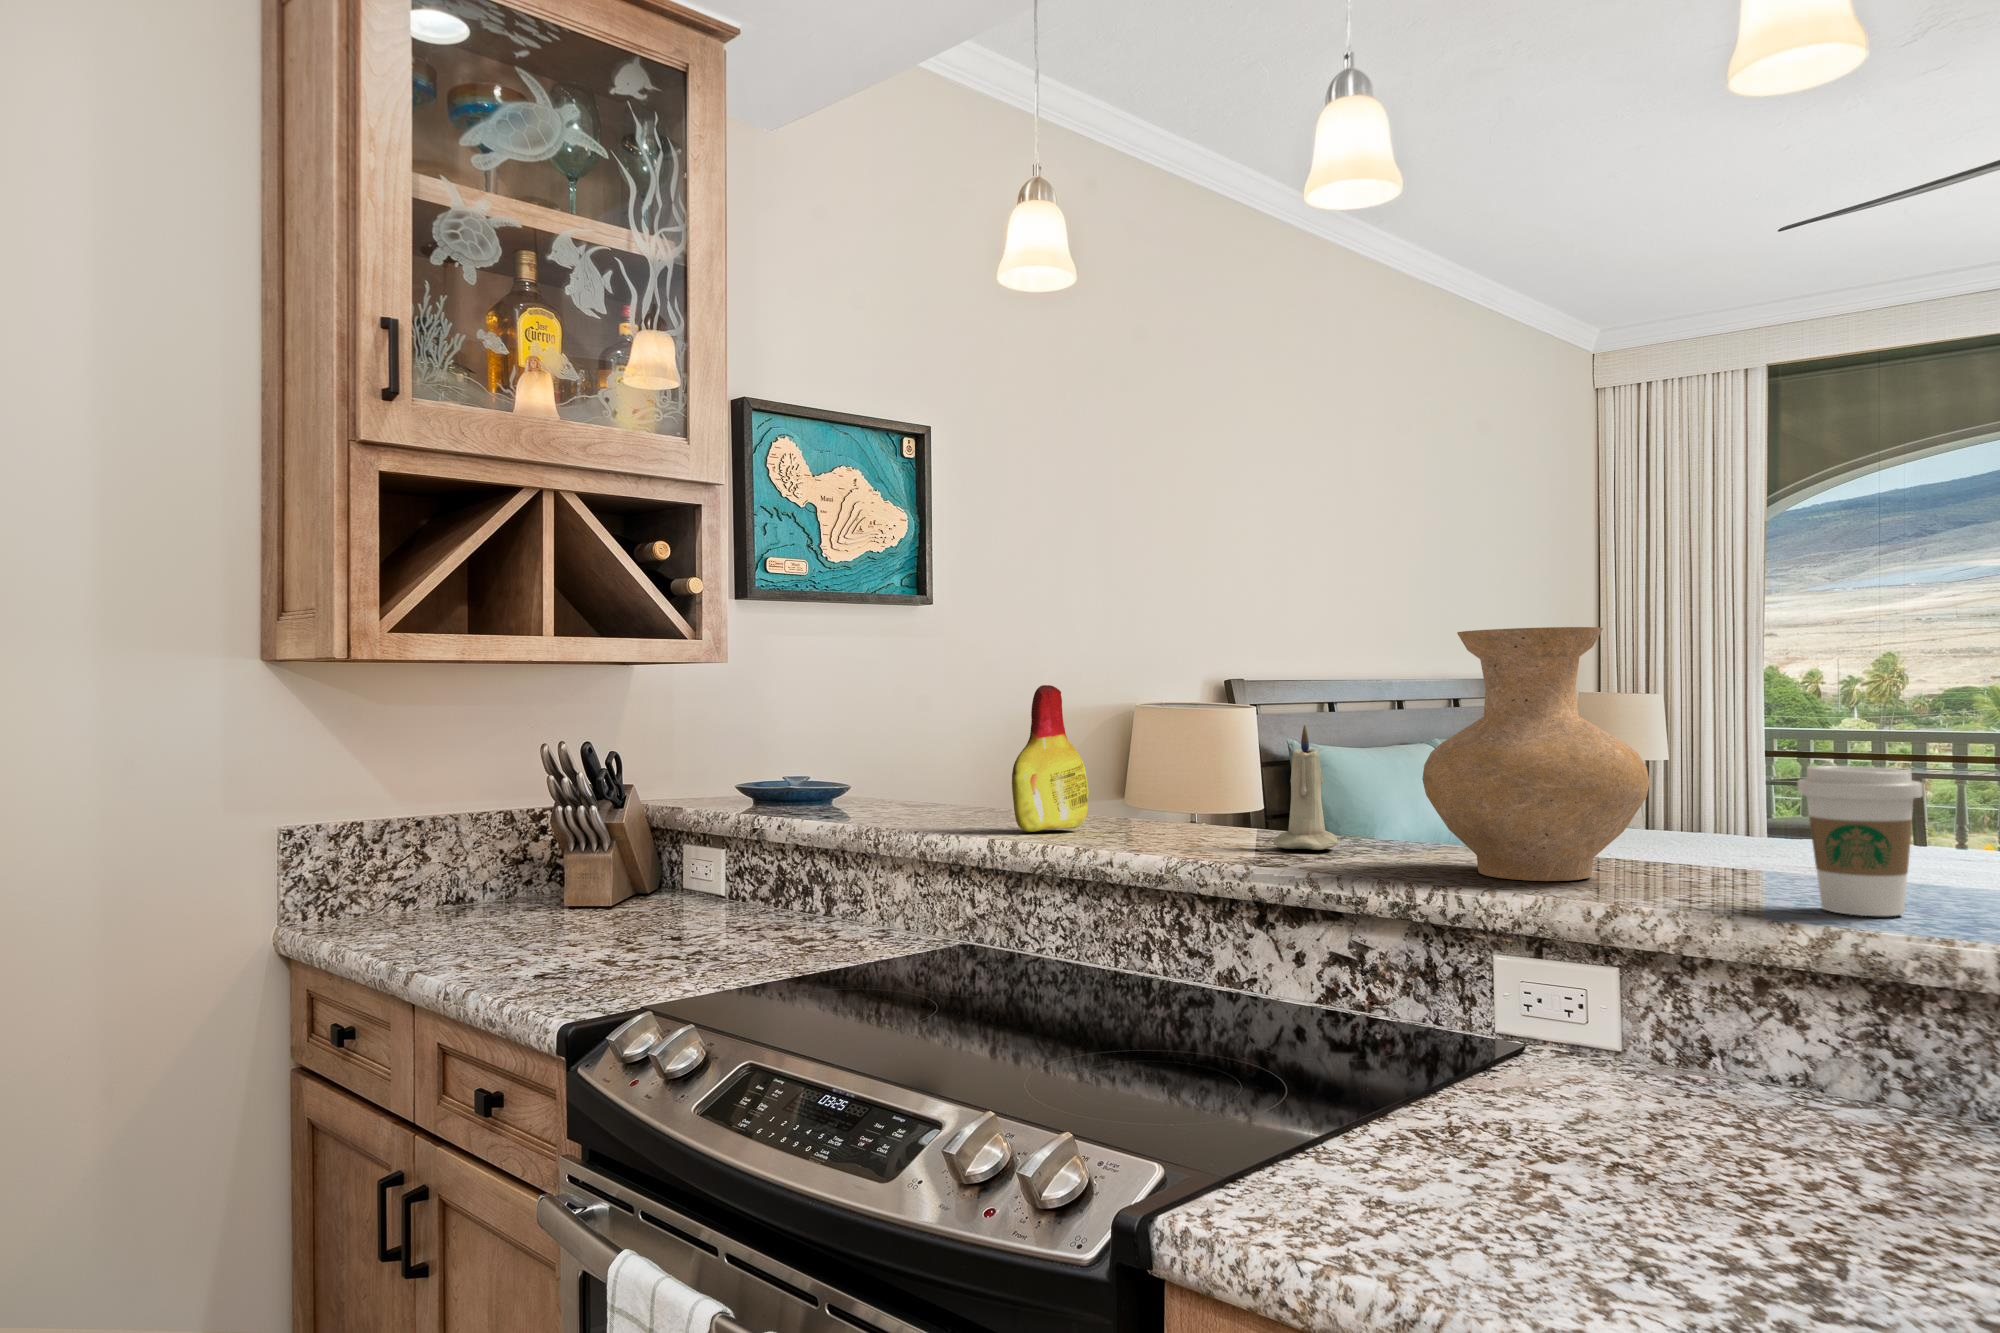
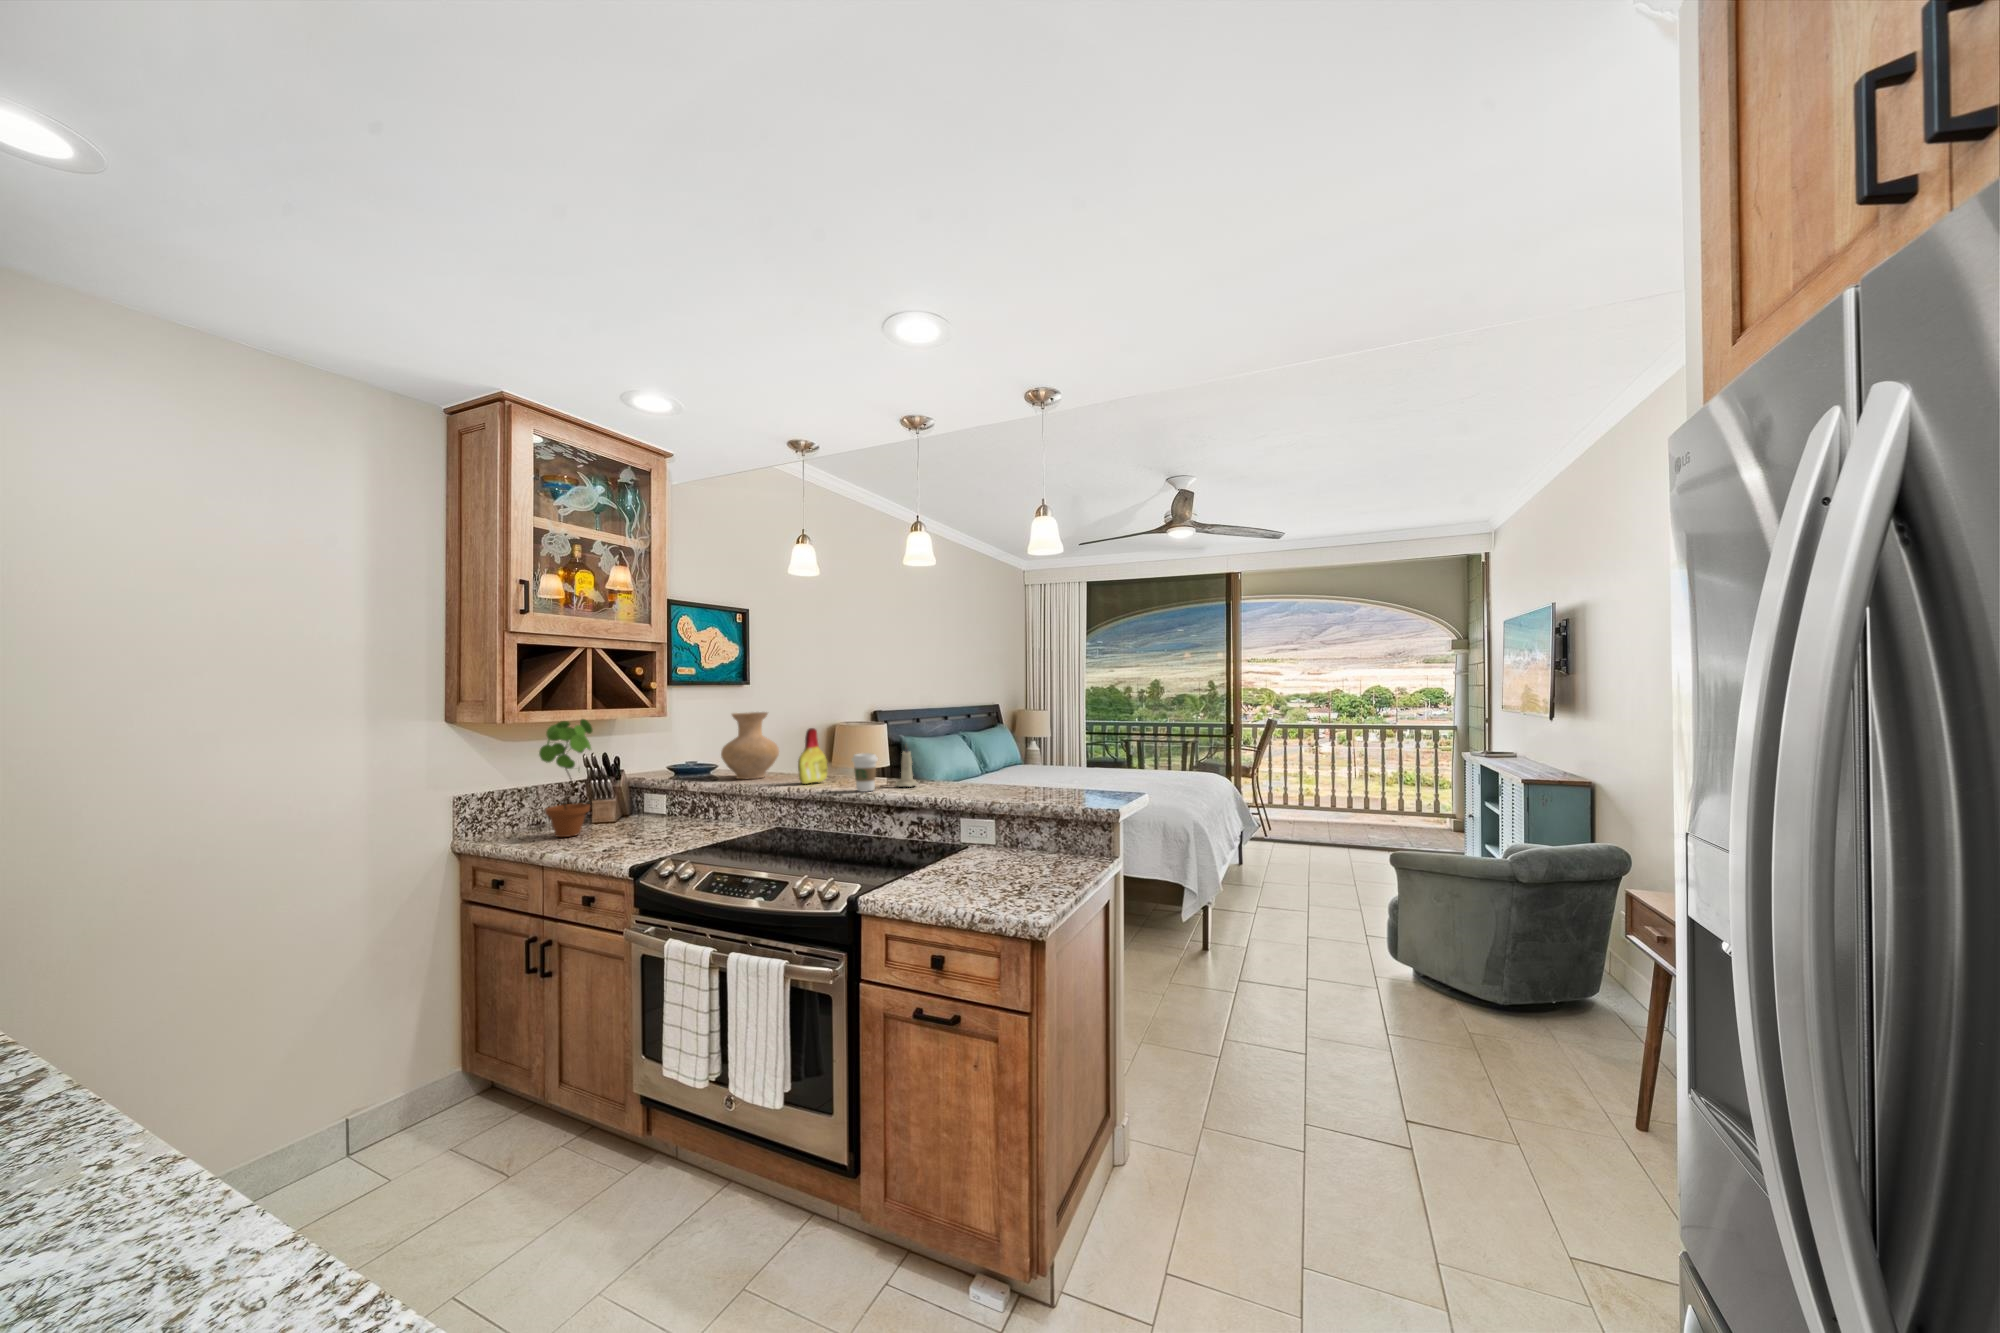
vase: present [1422,627,1649,881] -> present [721,712,779,779]
potted plant: none [433,658,555,931] -> present [539,719,592,837]
coffee cup: present [1797,766,1923,916] -> present [852,753,878,792]

